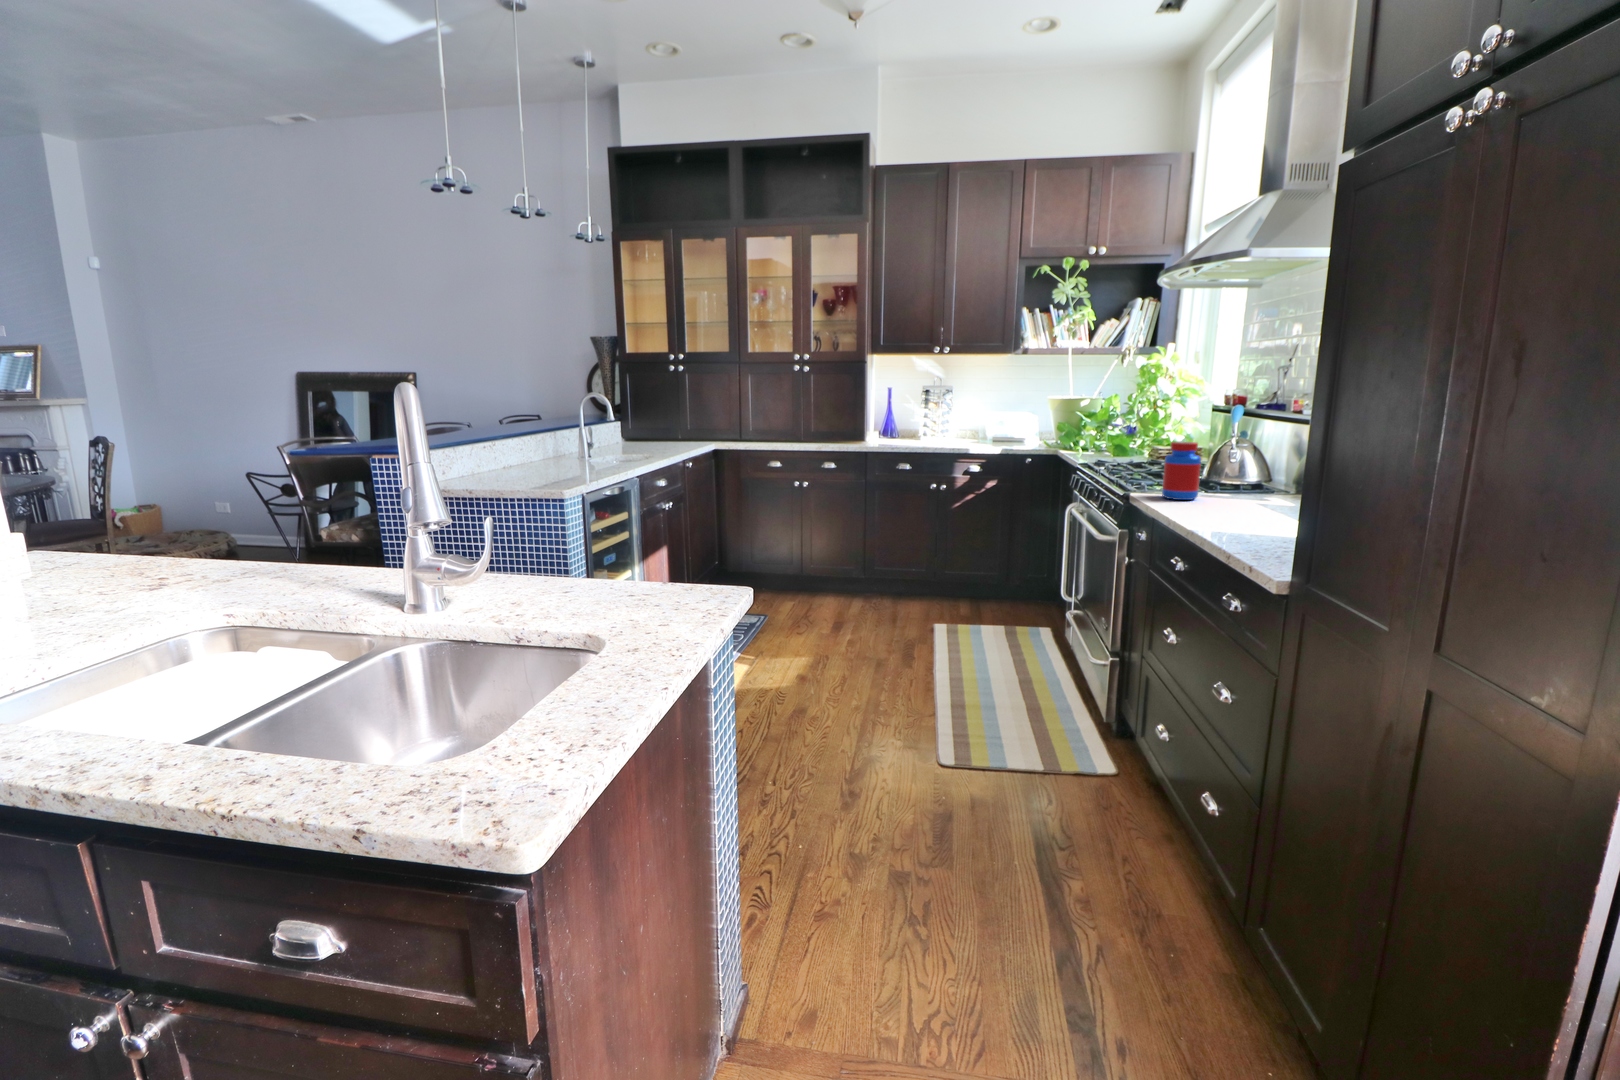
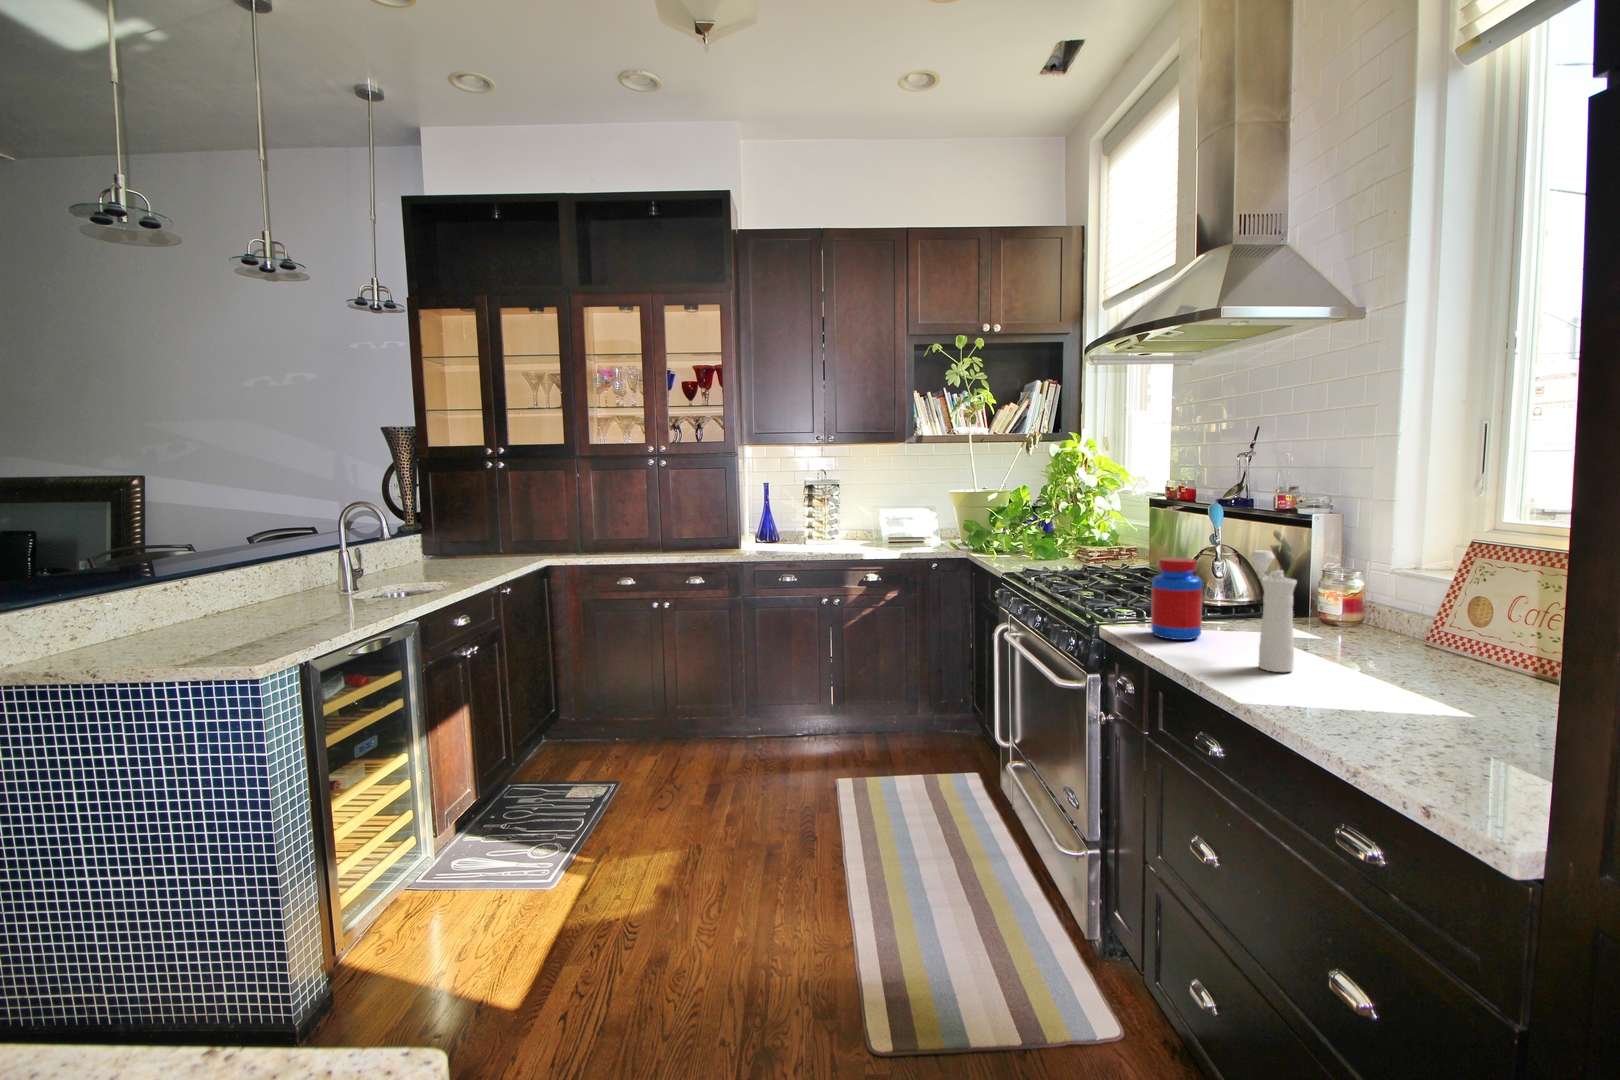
pepper mill: none [1220,435,1250,516] -> present [1250,550,1297,672]

